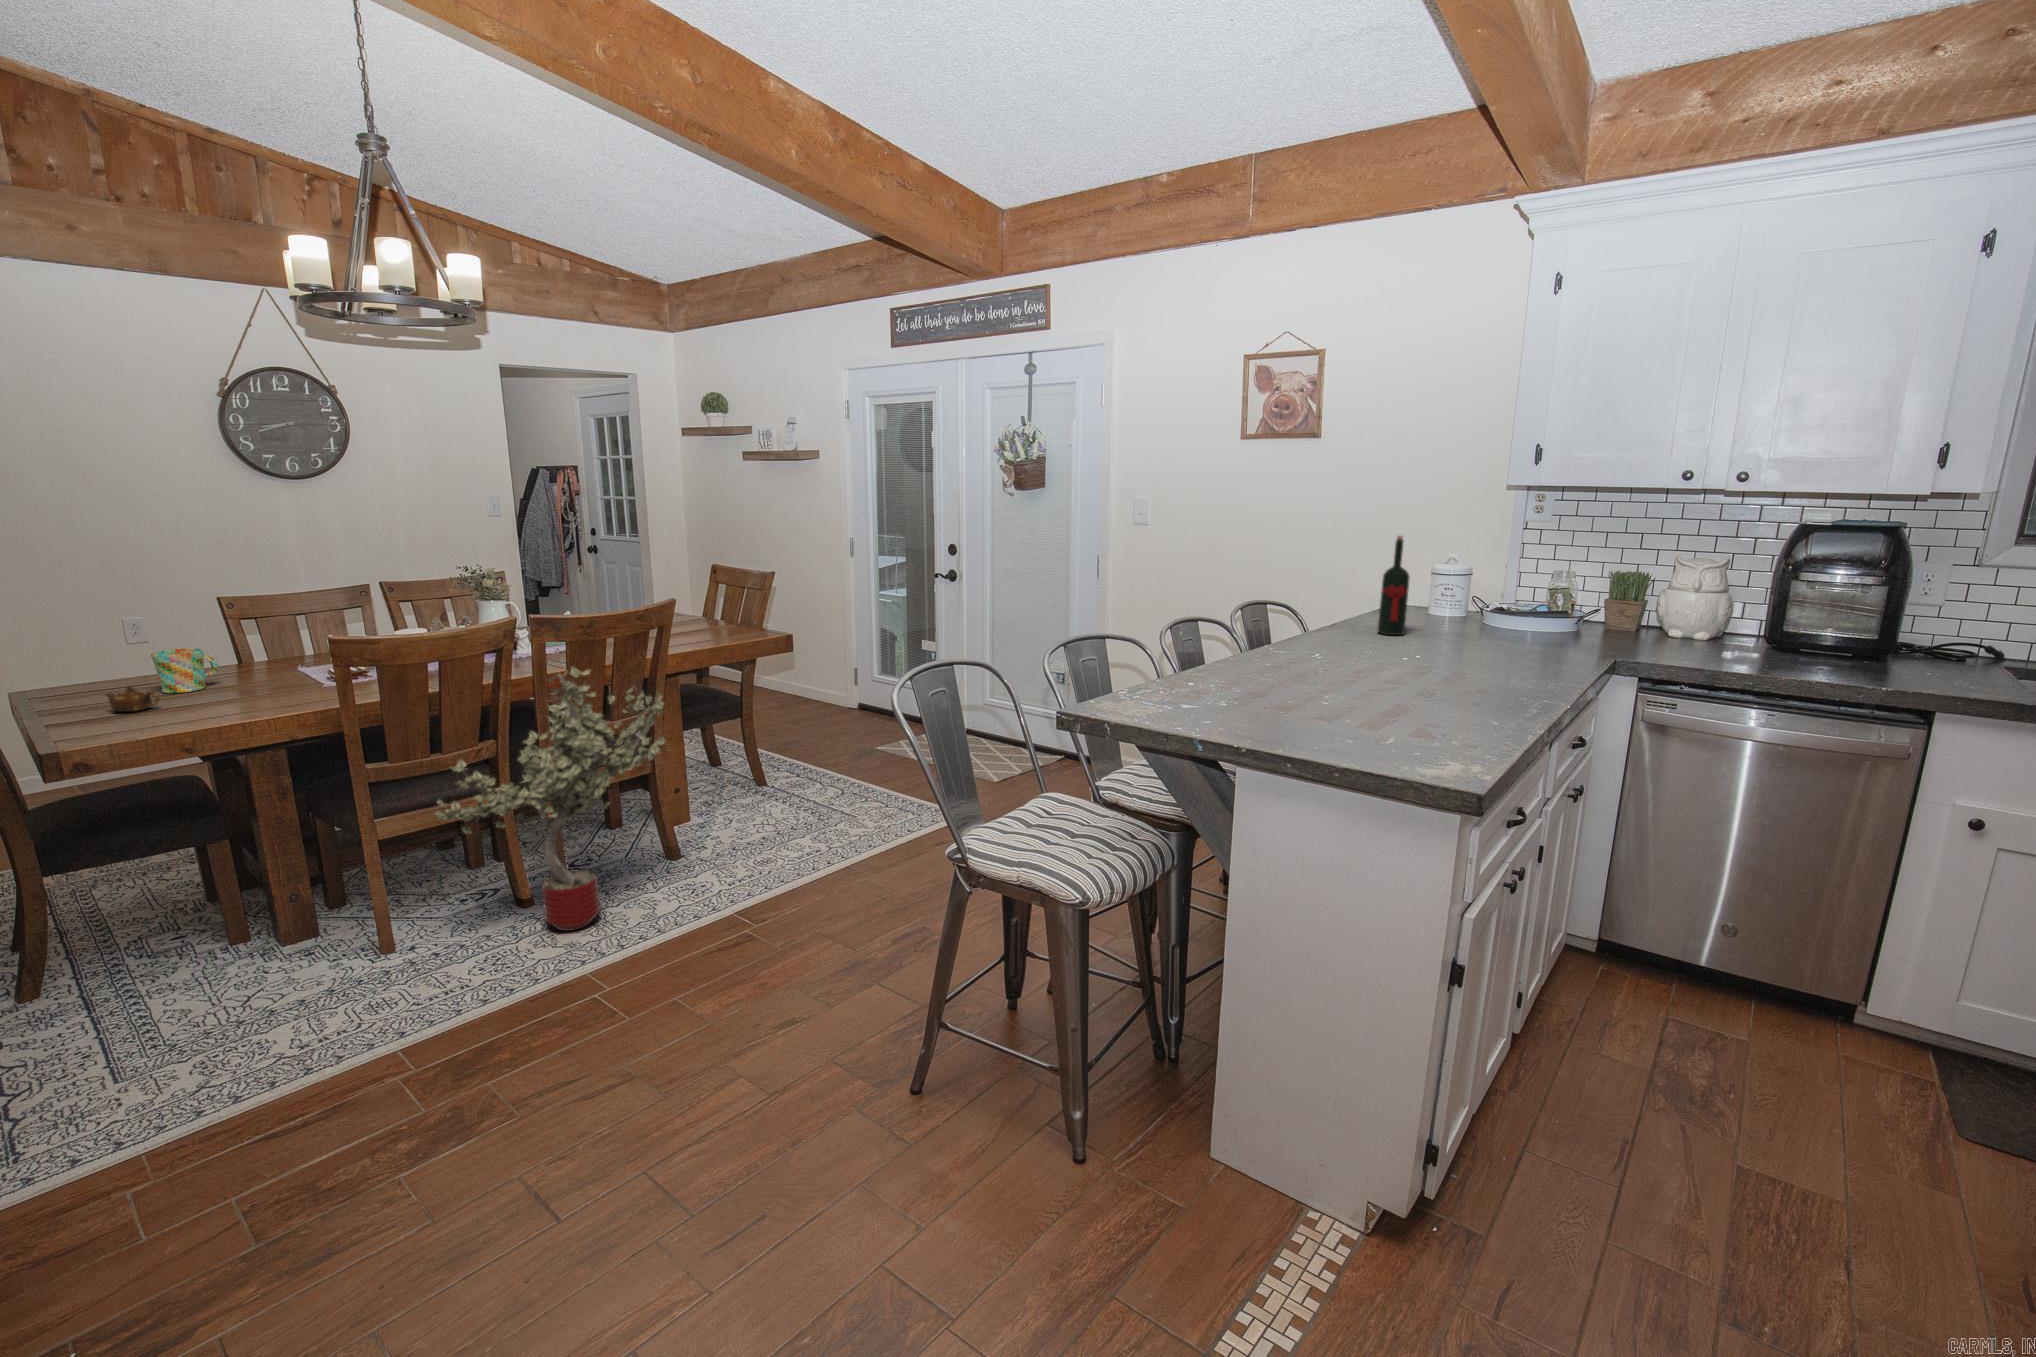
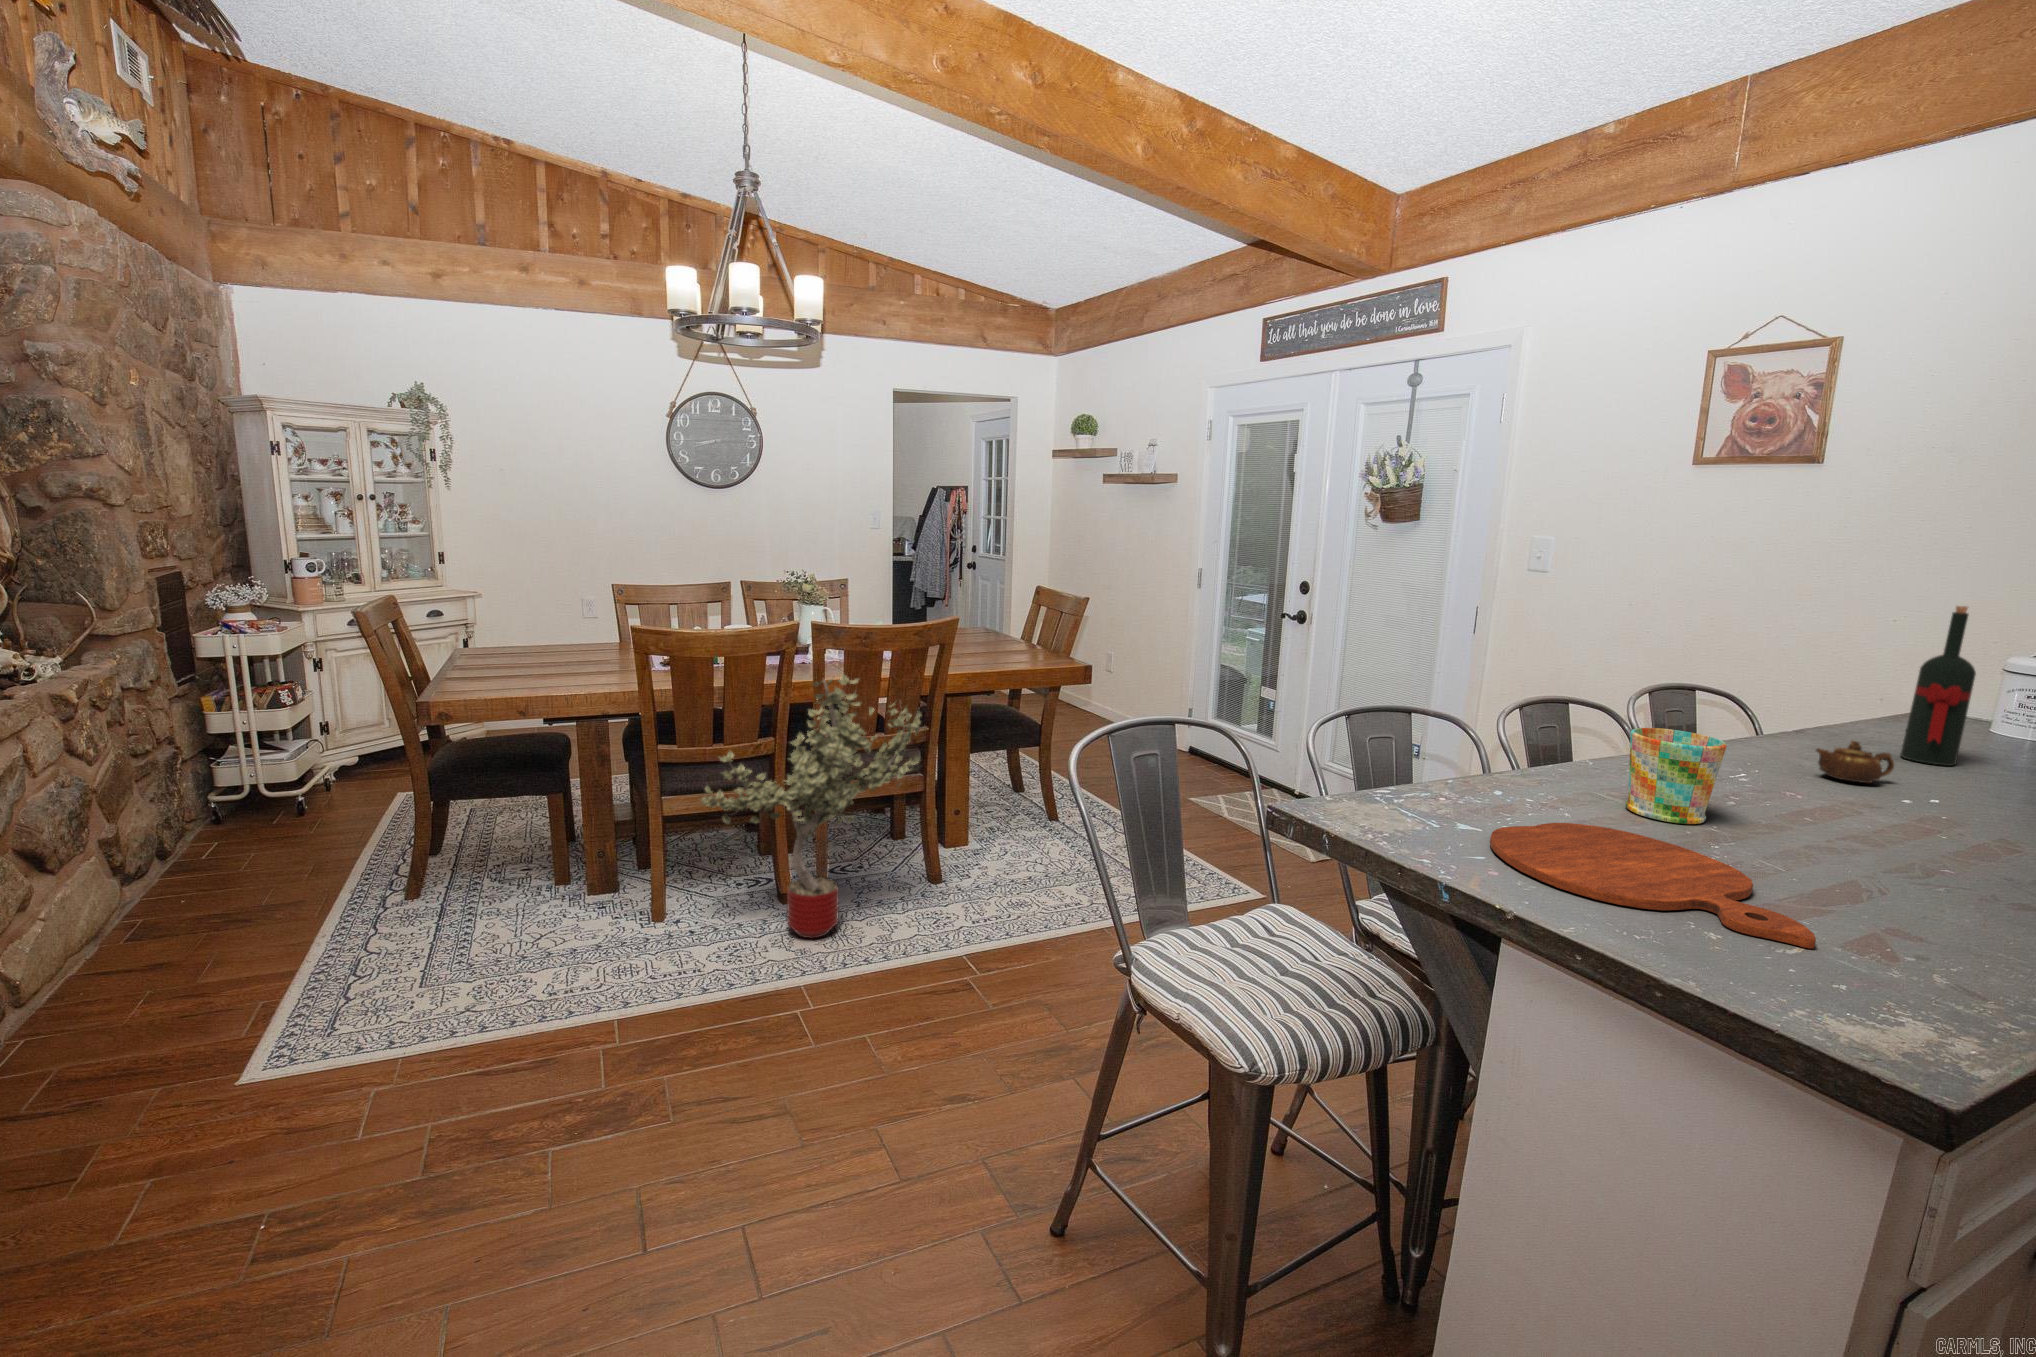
mug: present [151,648,218,693] -> present [1625,728,1727,824]
teapot: present [105,686,160,712] -> present [1816,741,1894,783]
cutting board: none [1206,695,1388,740] -> present [1490,823,1816,948]

